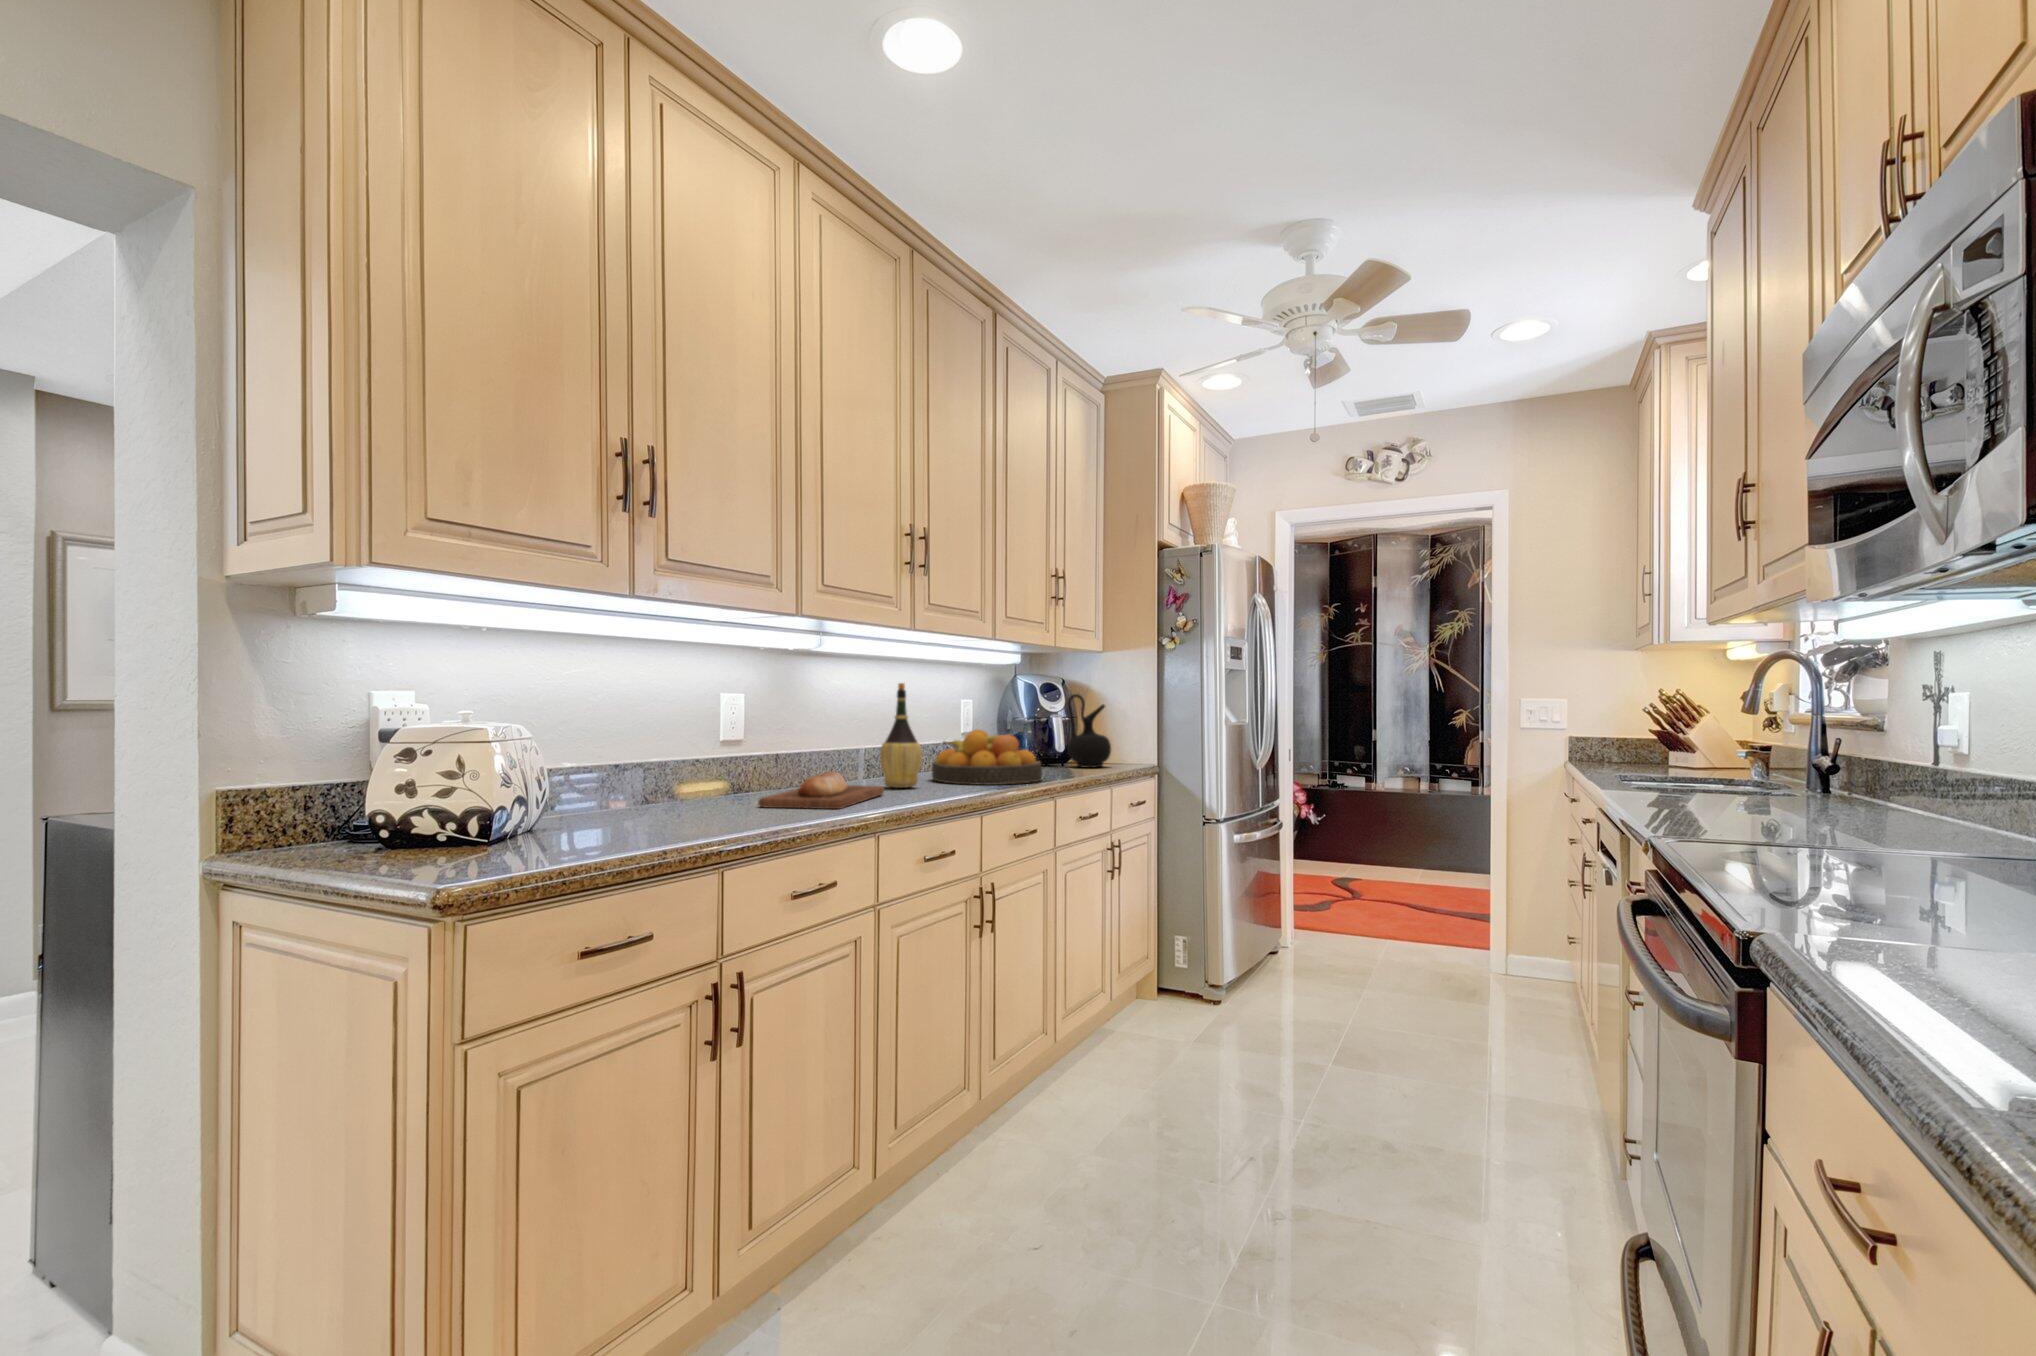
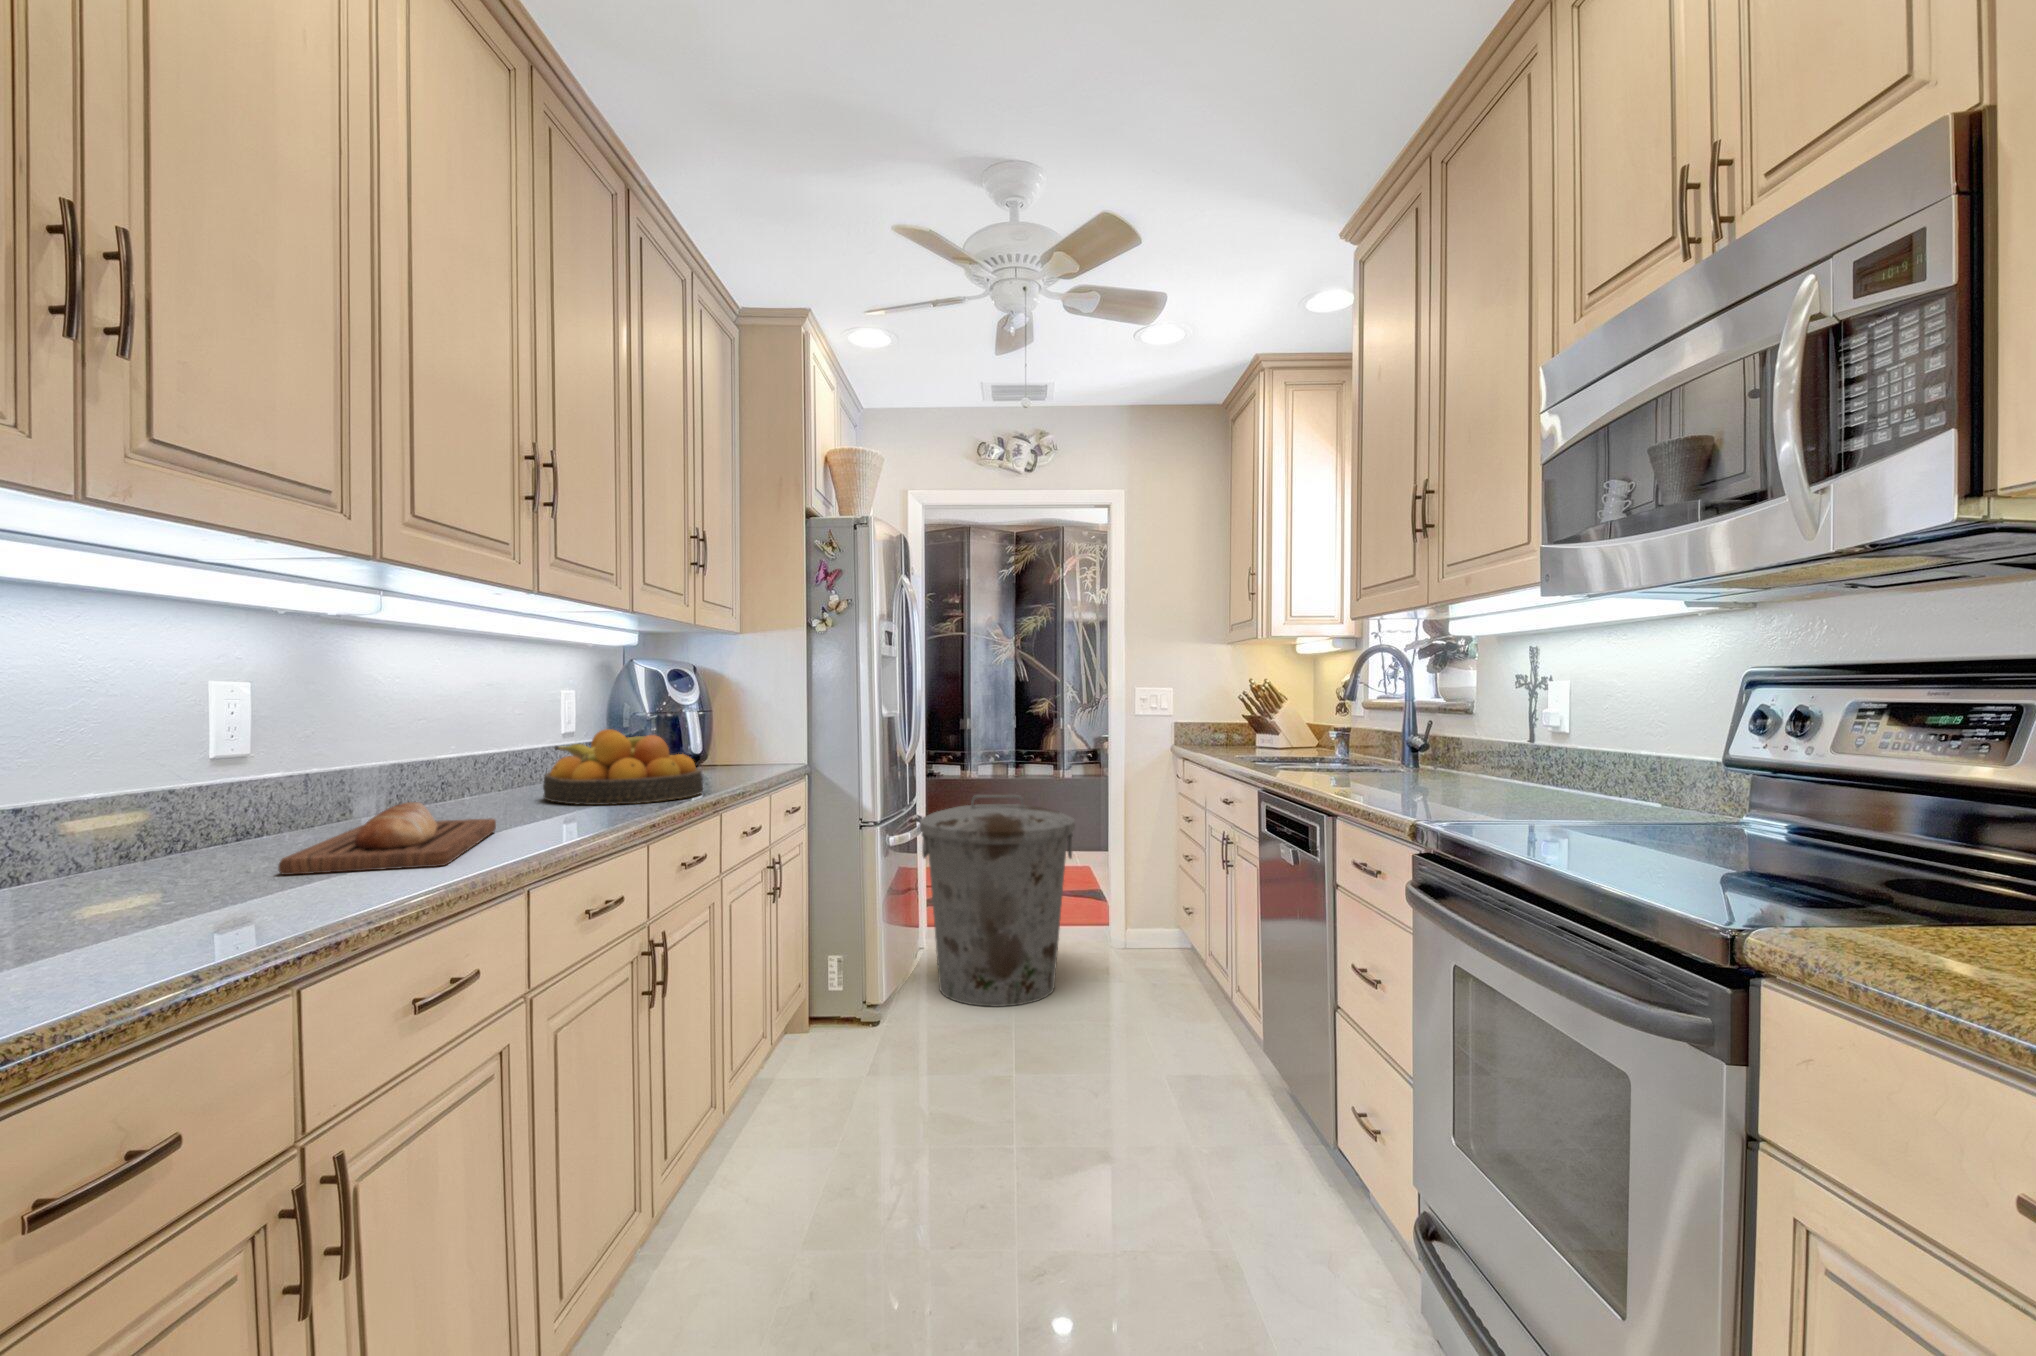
wine bottle: present [880,683,922,788] -> none [475,666,544,817]
ceramic jug: present [1067,694,1111,768] -> none [704,683,759,771]
trash can: none [1269,803,1428,1010] -> present [920,795,1075,1007]

